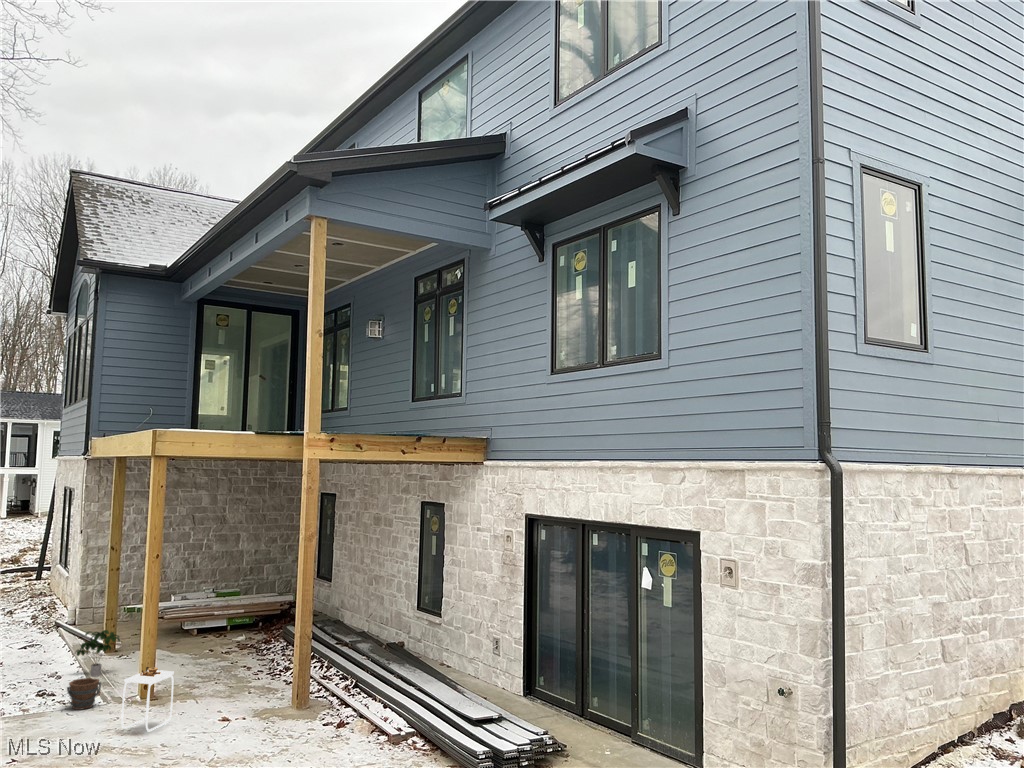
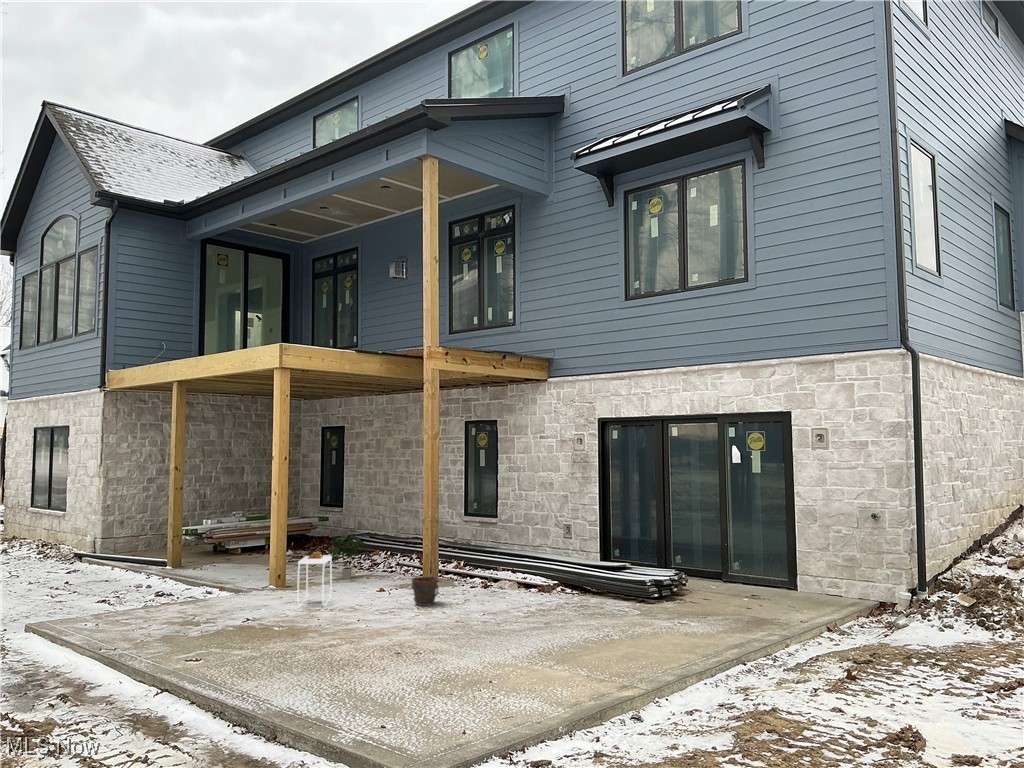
potted plant: present [76,630,120,677] -> present [330,536,366,580]
bucket: present [67,678,101,710] -> present [412,577,438,606]

